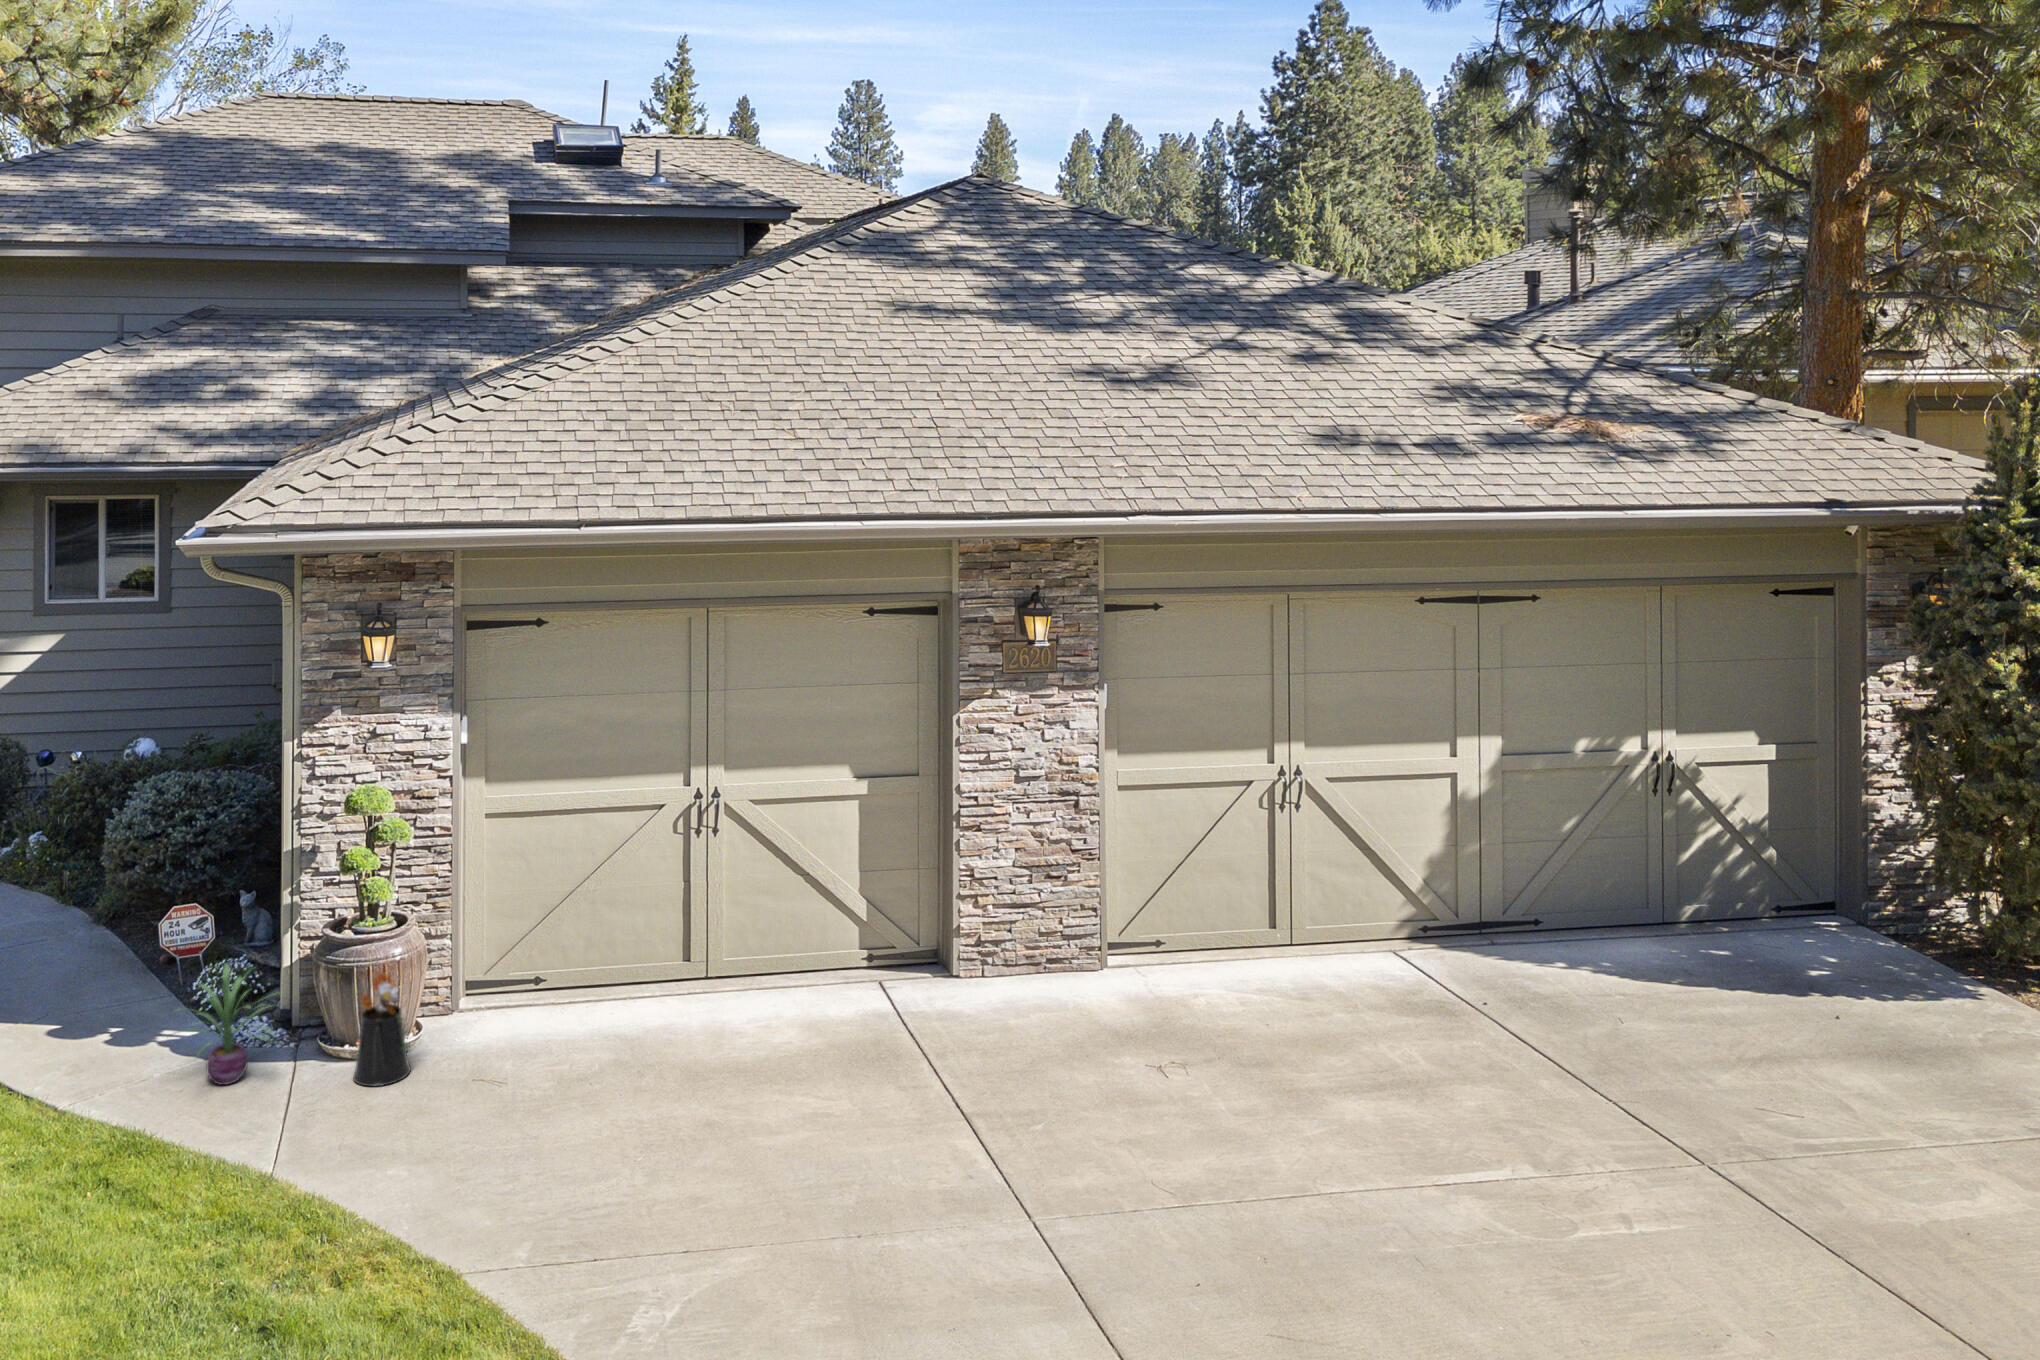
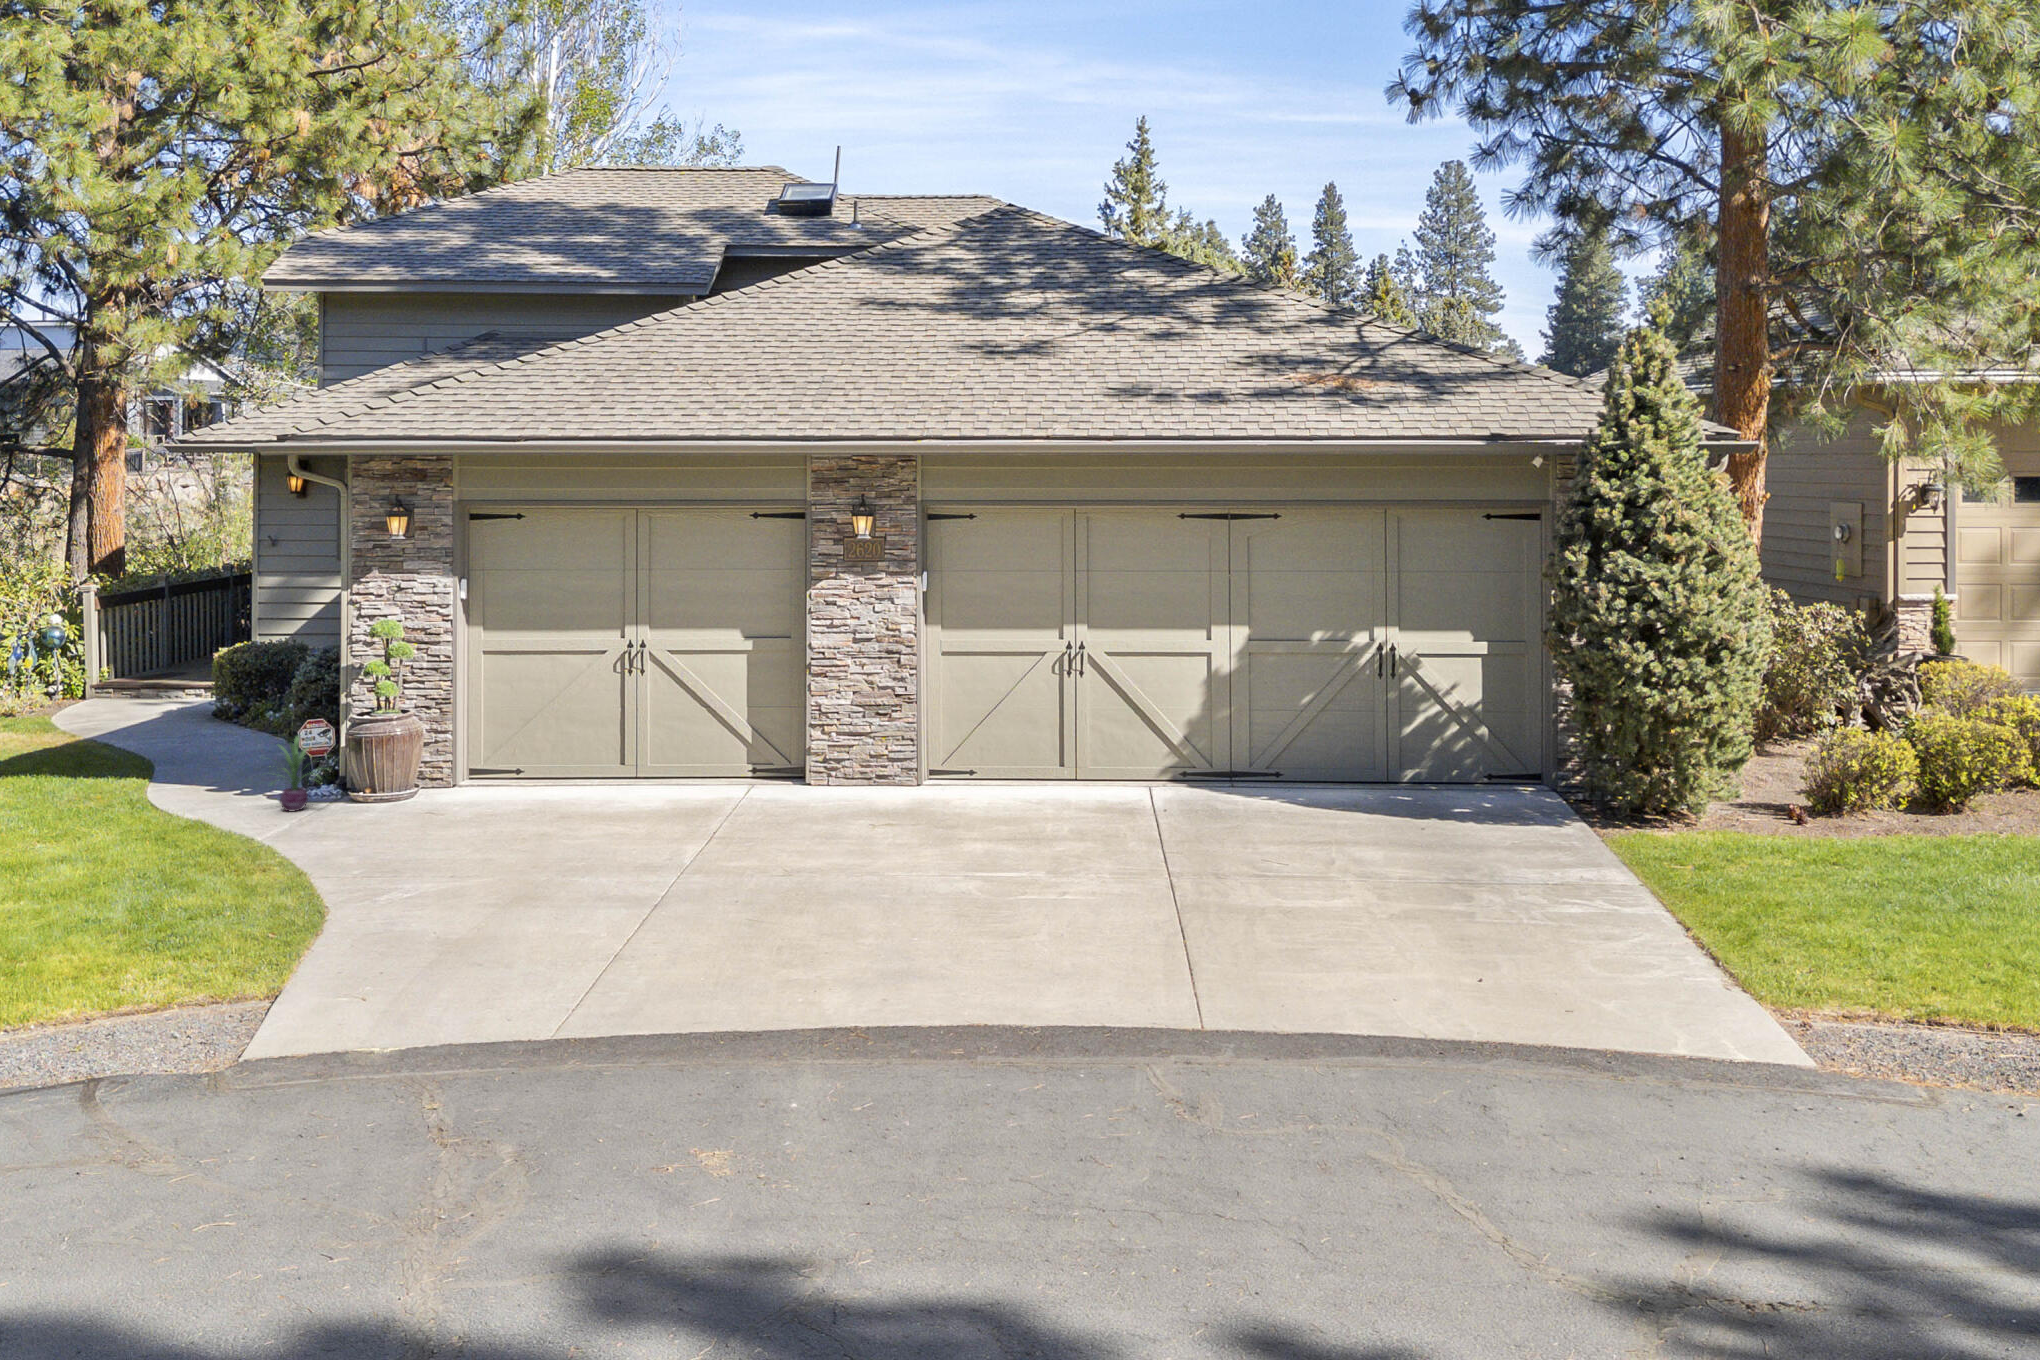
watering can: present [353,973,411,1086] -> none [371,744,411,815]

